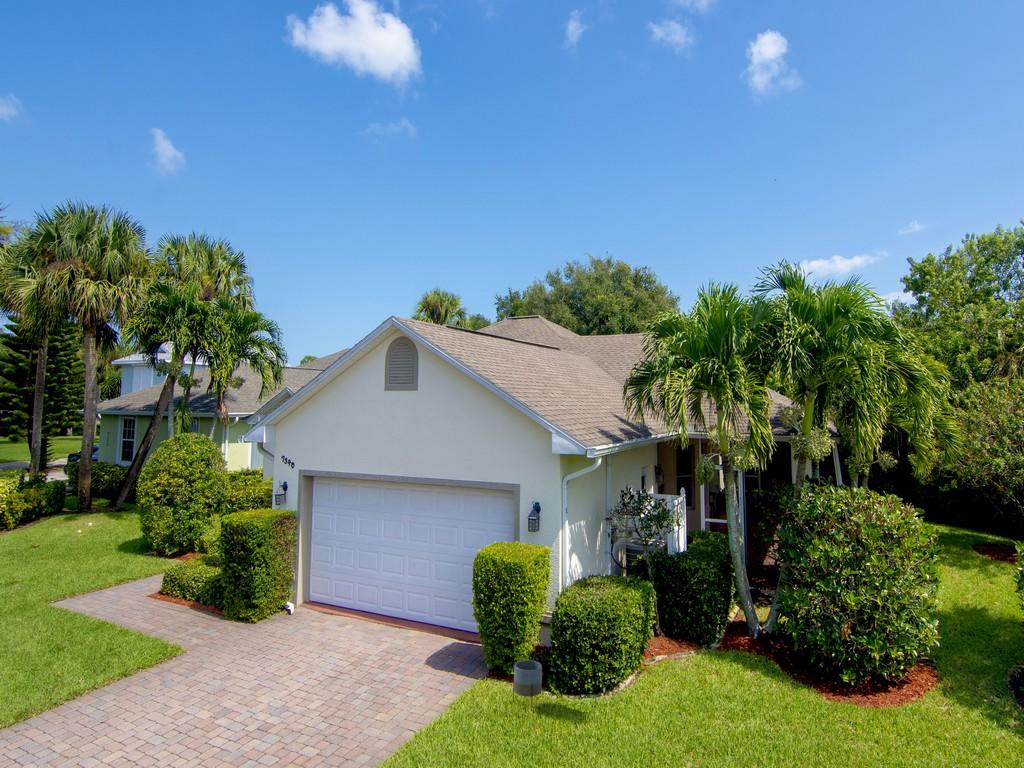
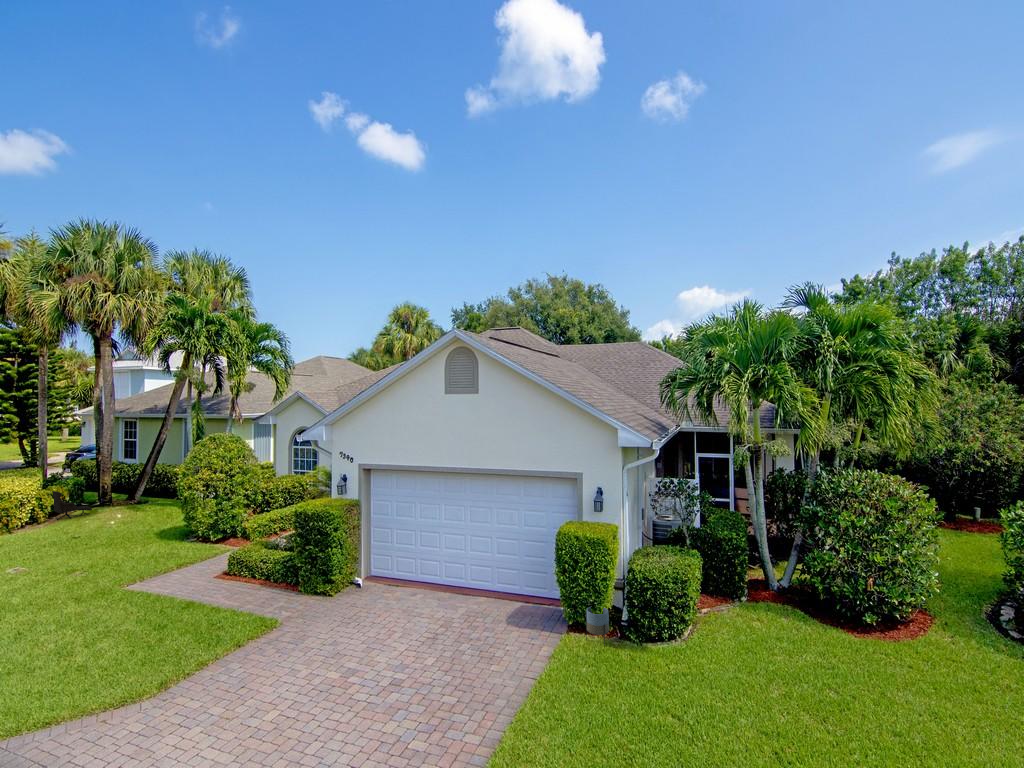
lounge chair: none [28,492,70,523] -> present [52,491,92,520]

